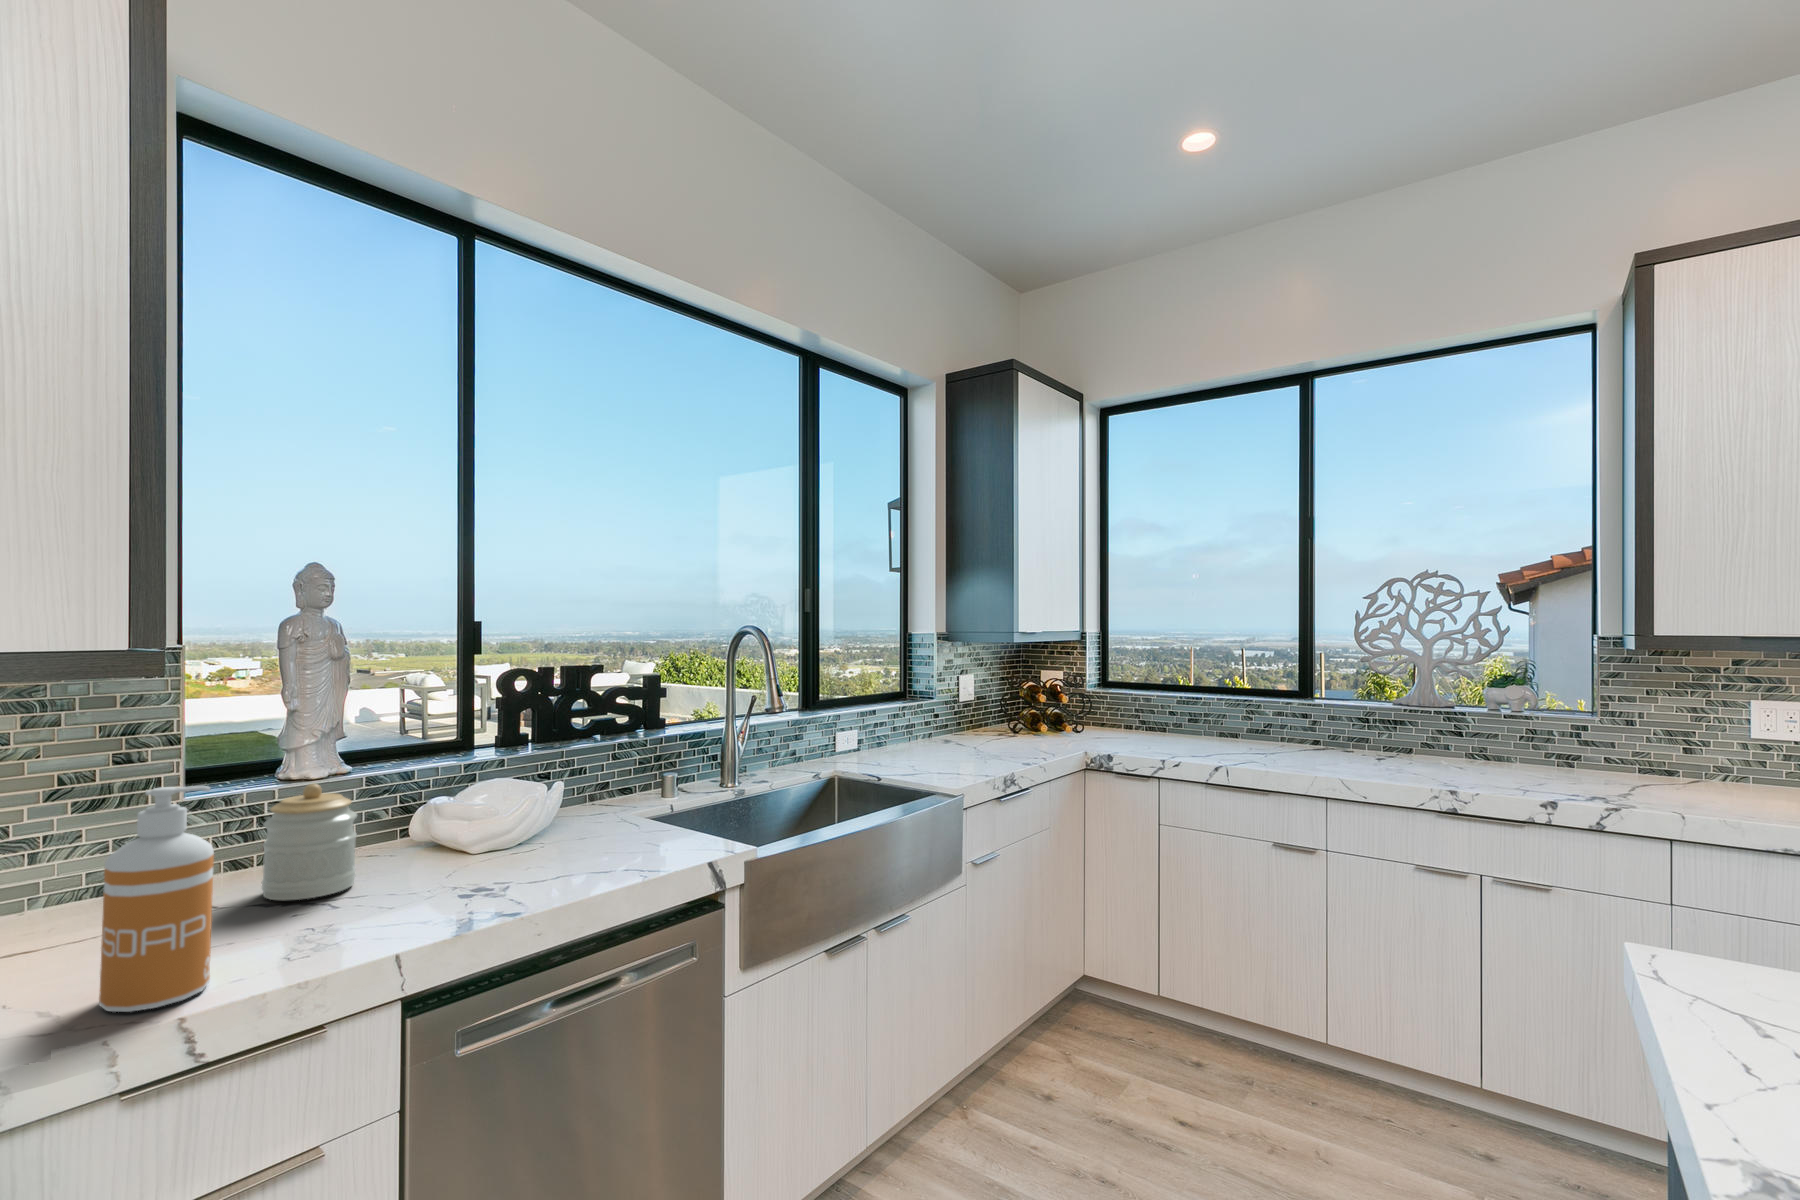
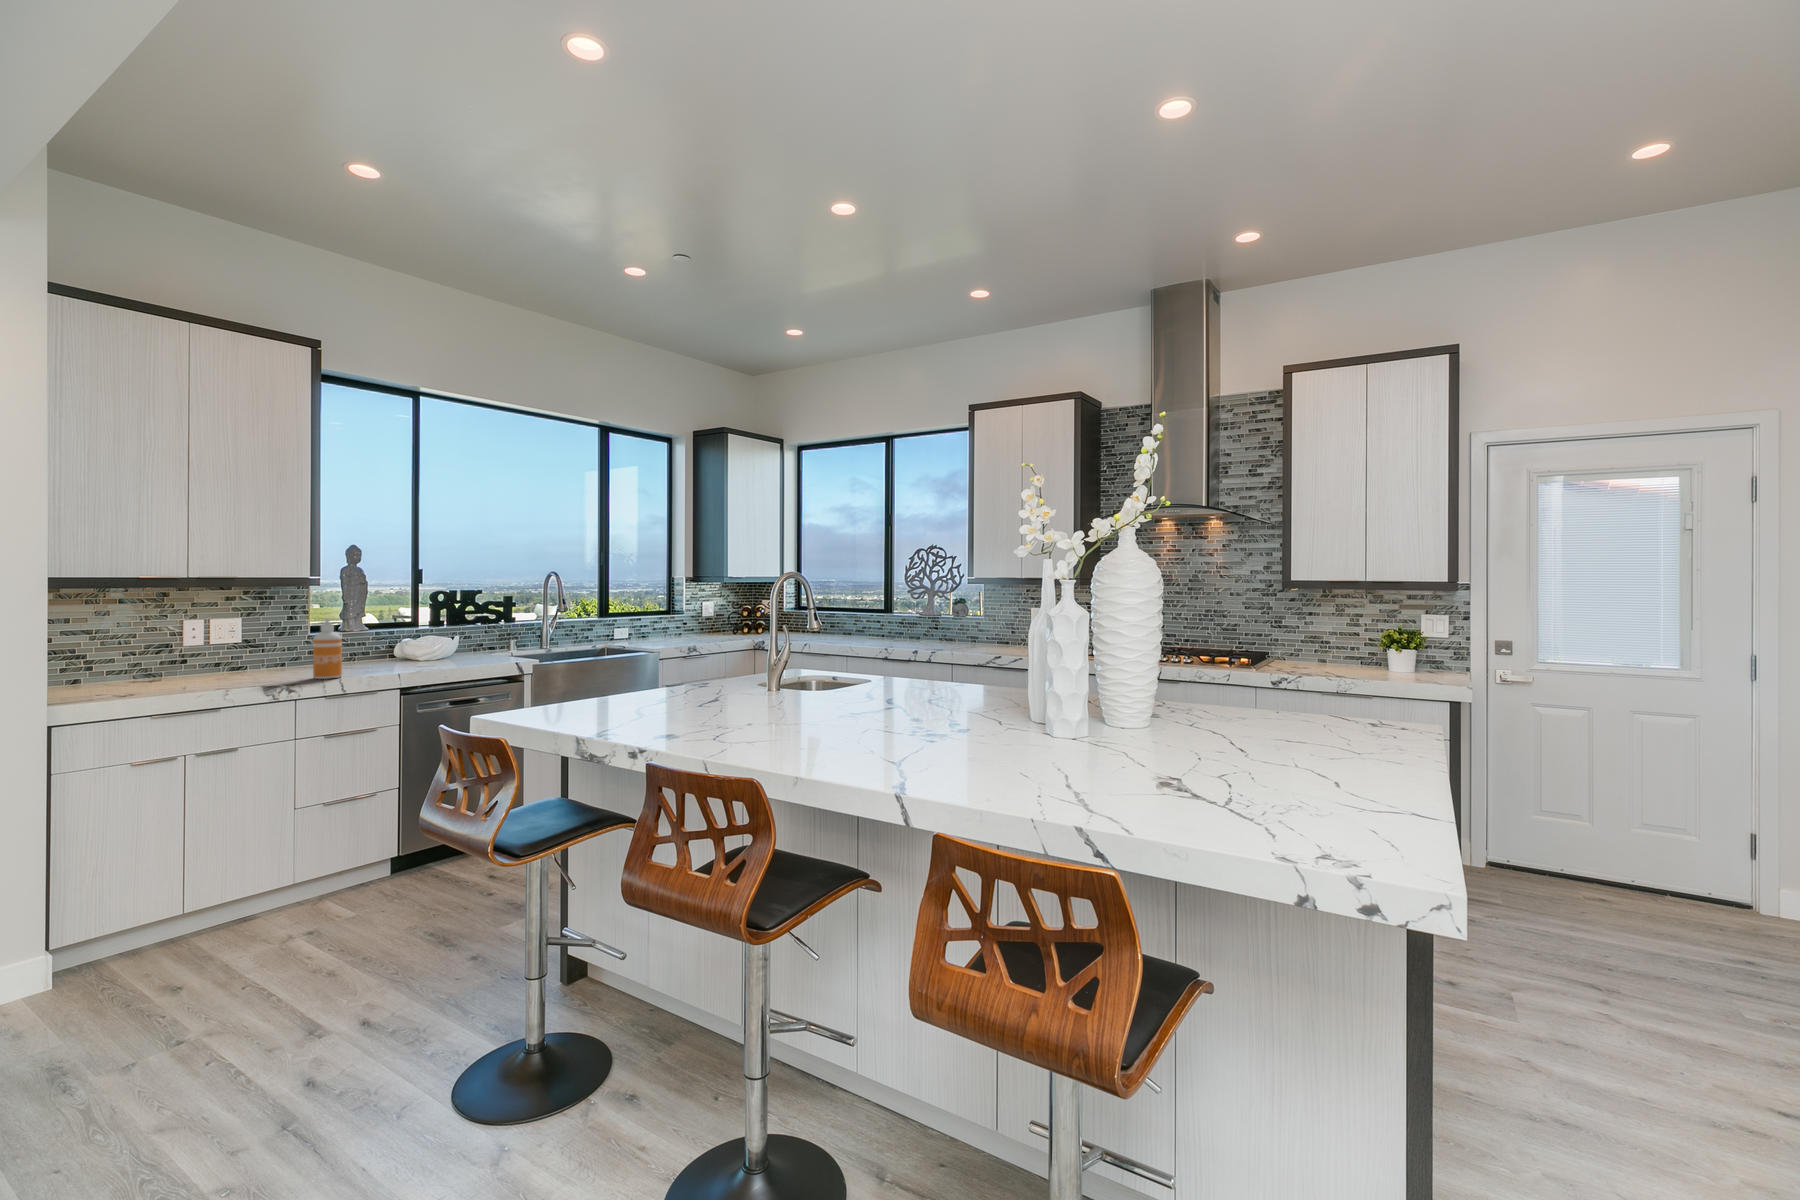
jar: present [261,784,357,901] -> none [344,628,378,666]

